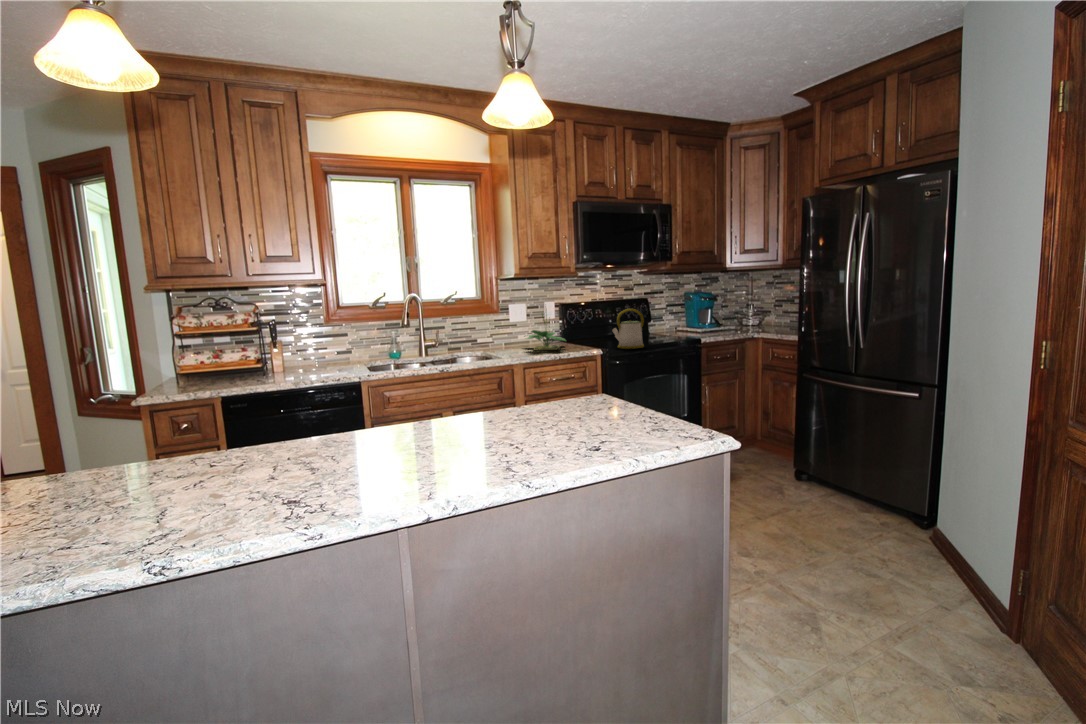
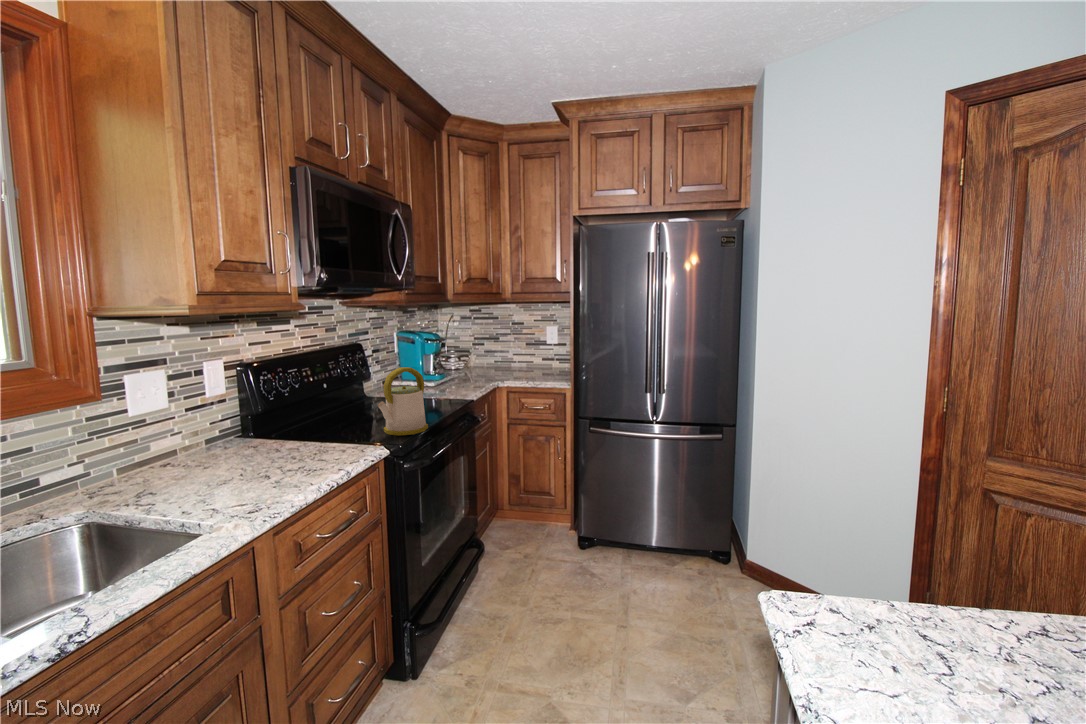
potted plant: present [524,315,566,350] -> none [181,369,311,475]

